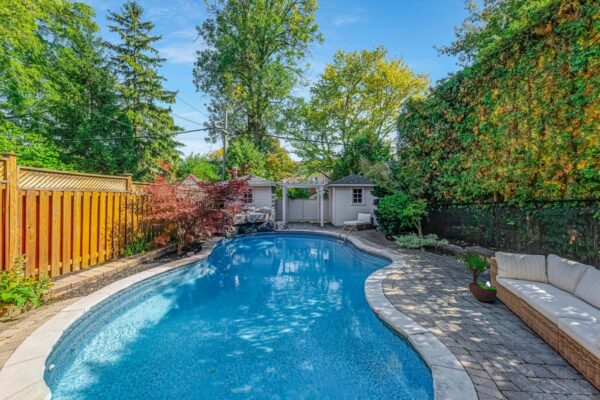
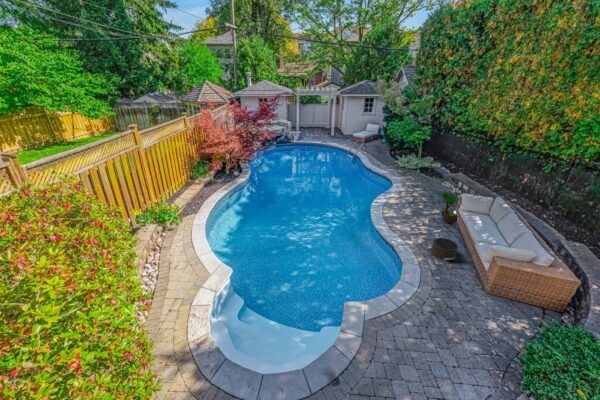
pouf: none [464,318,525,358] -> present [429,238,458,261]

